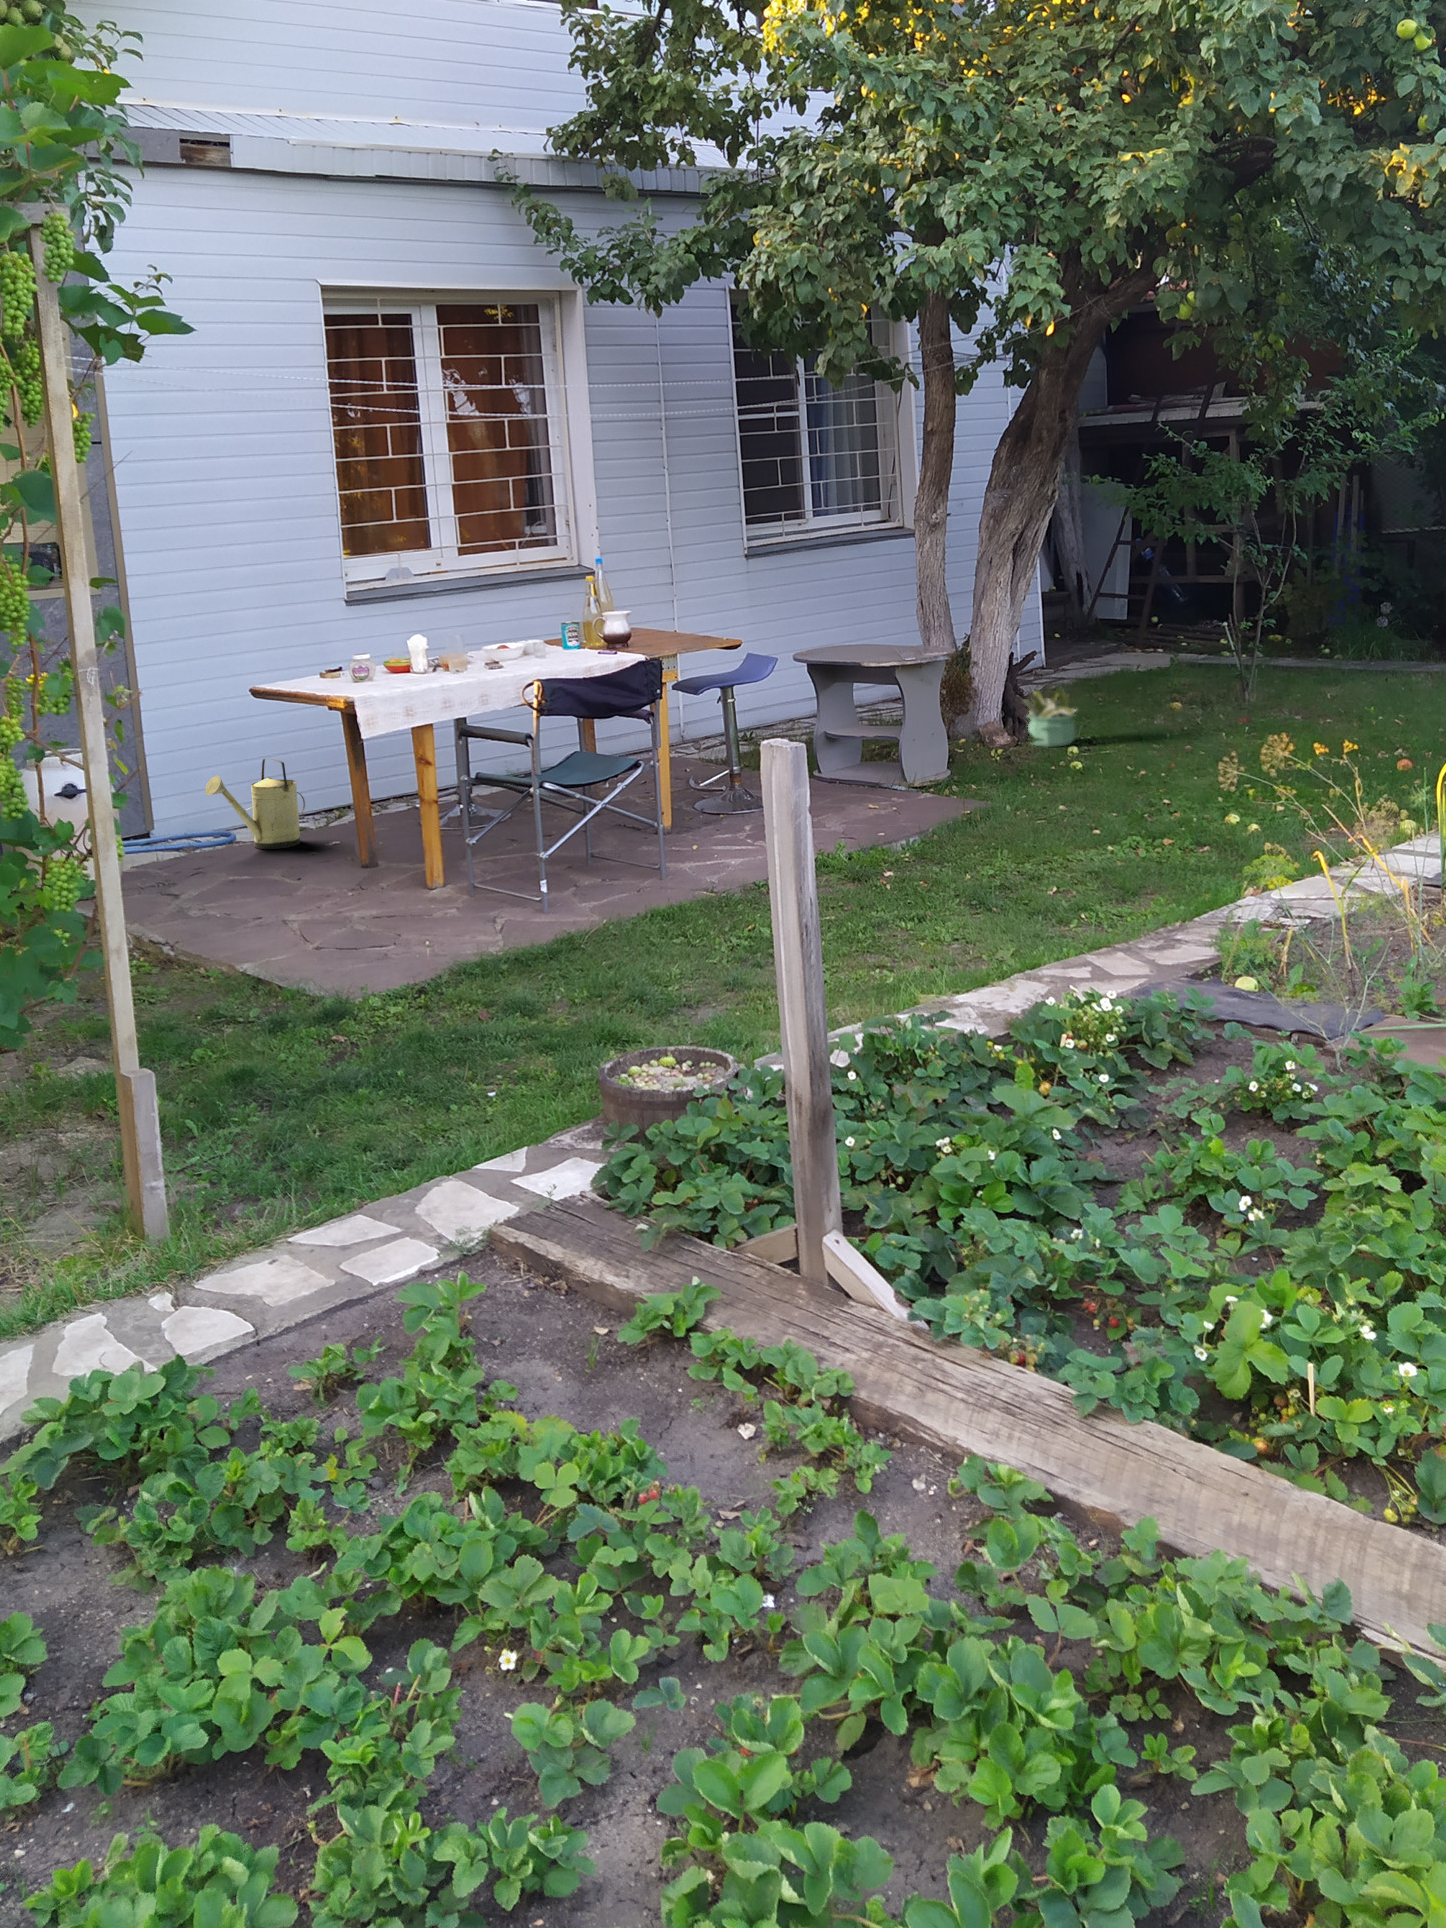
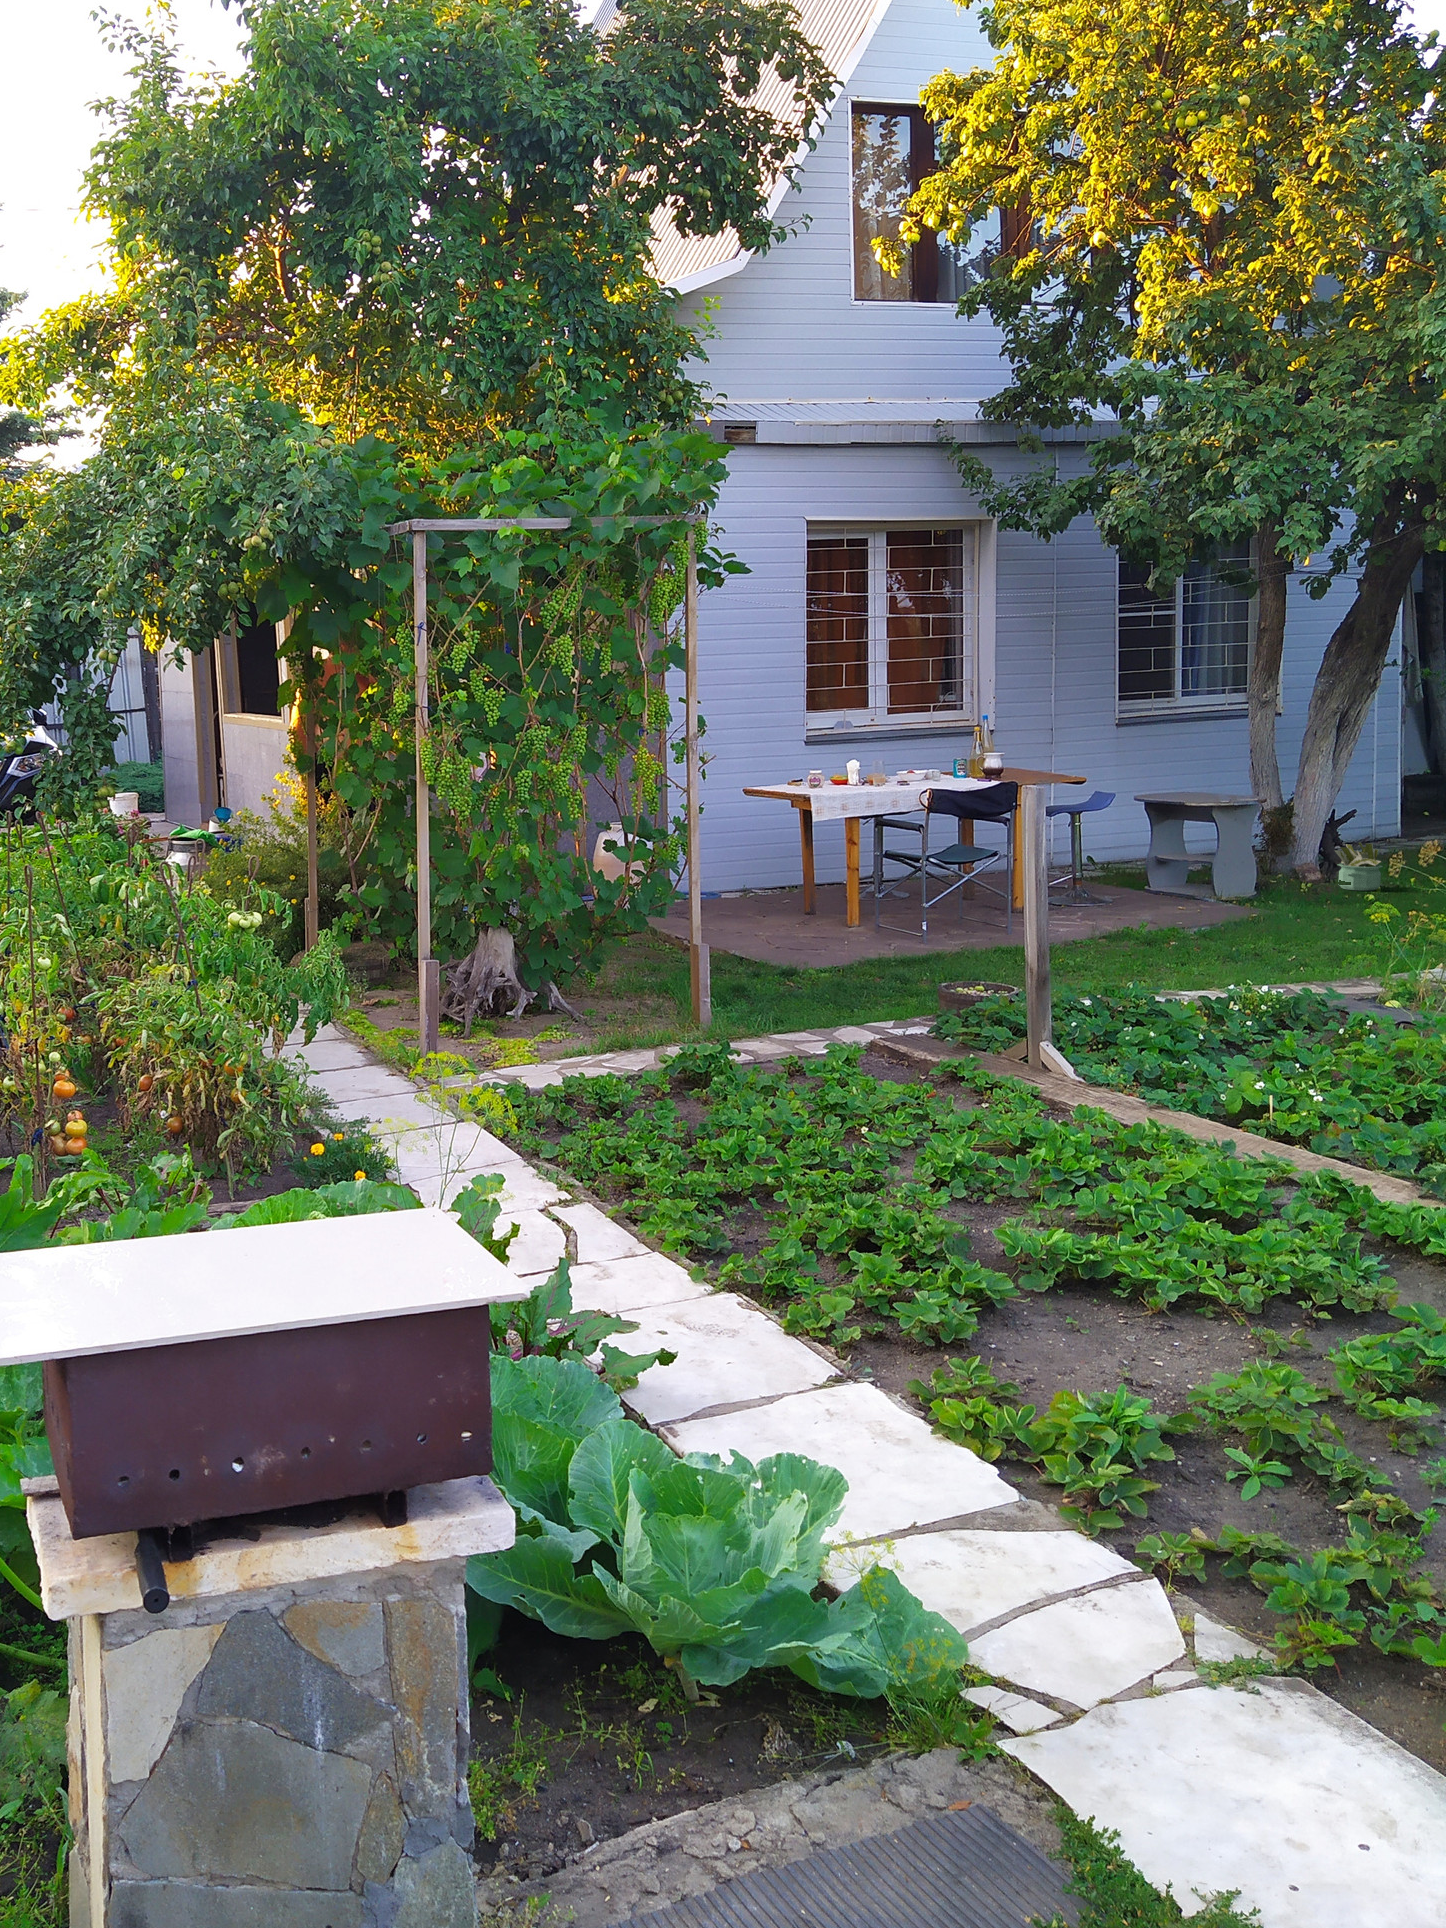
watering can: present [205,759,305,849] -> none [708,841,770,901]

